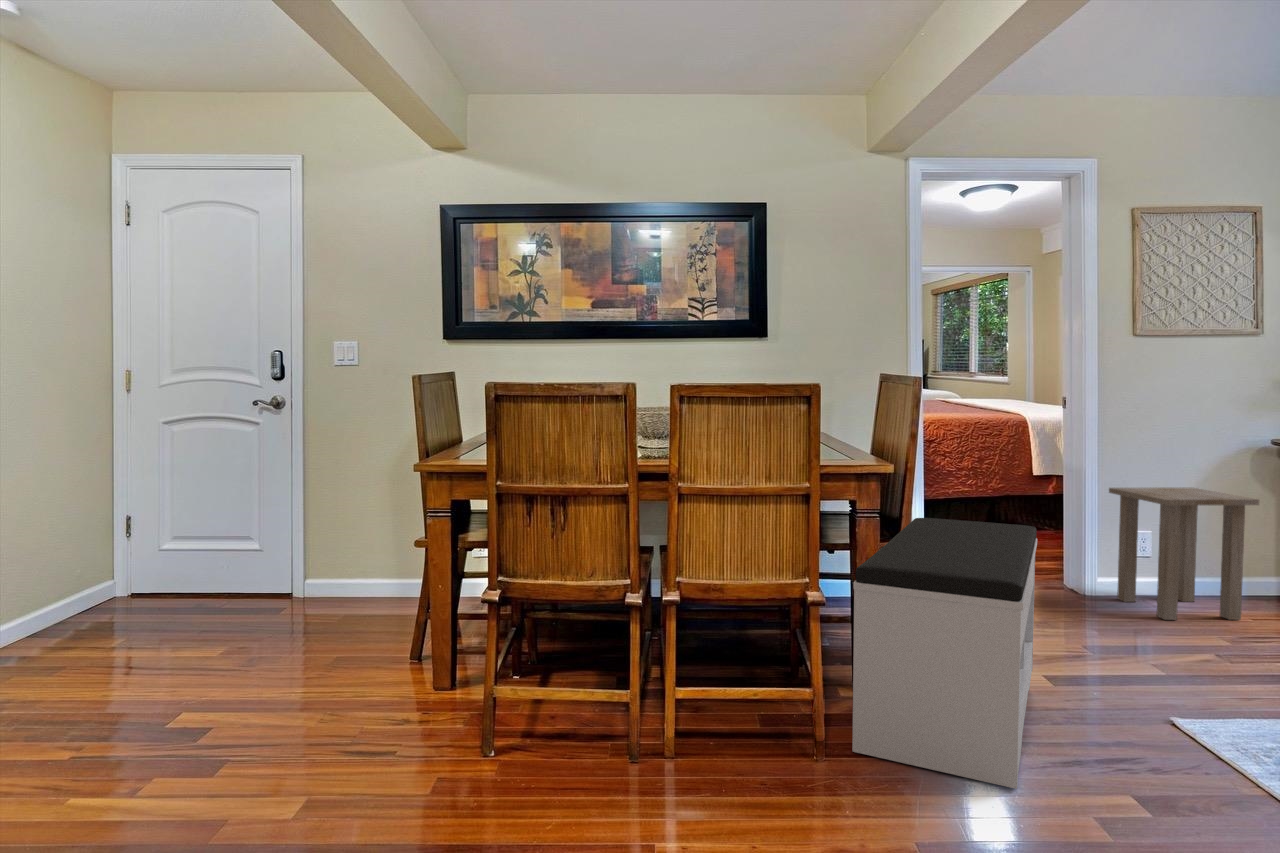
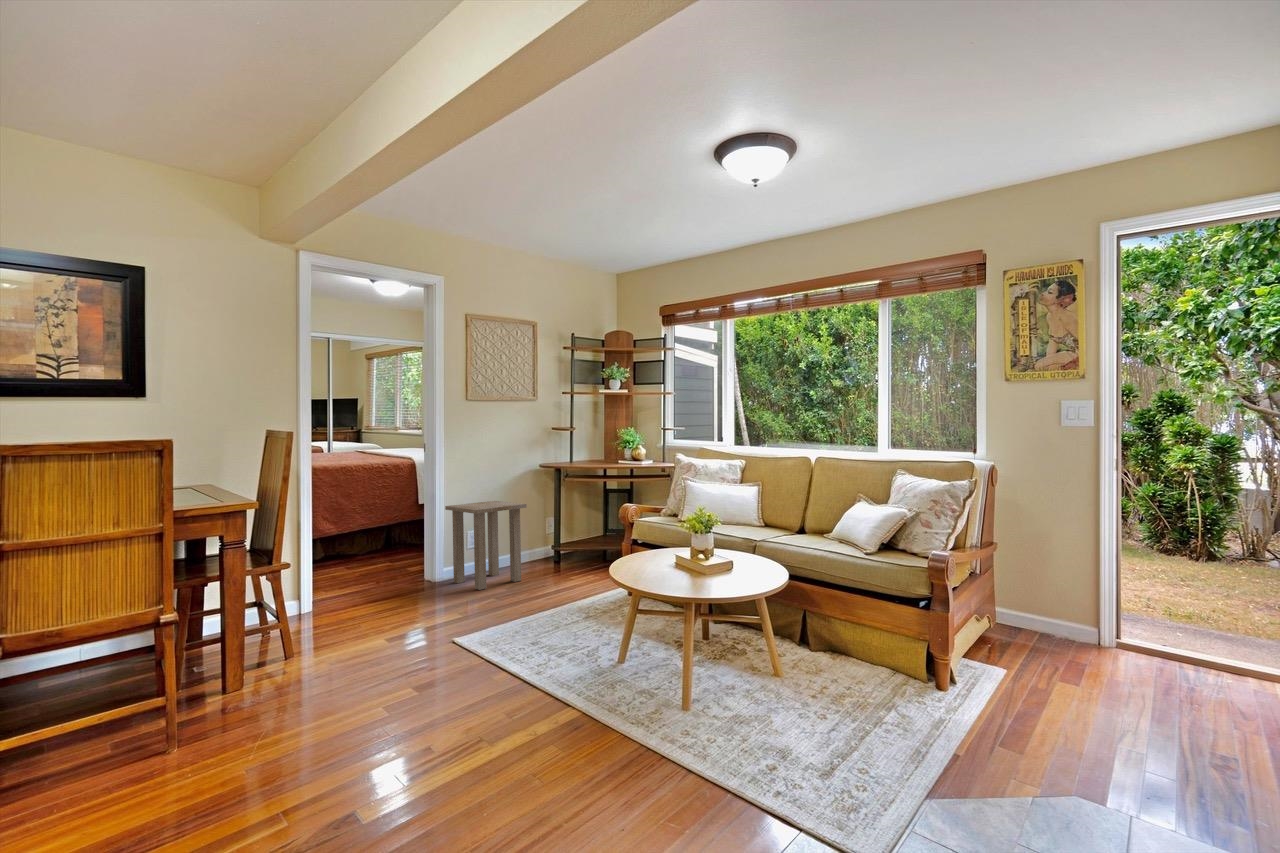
bench: present [852,518,1037,789] -> none [213,539,386,754]

